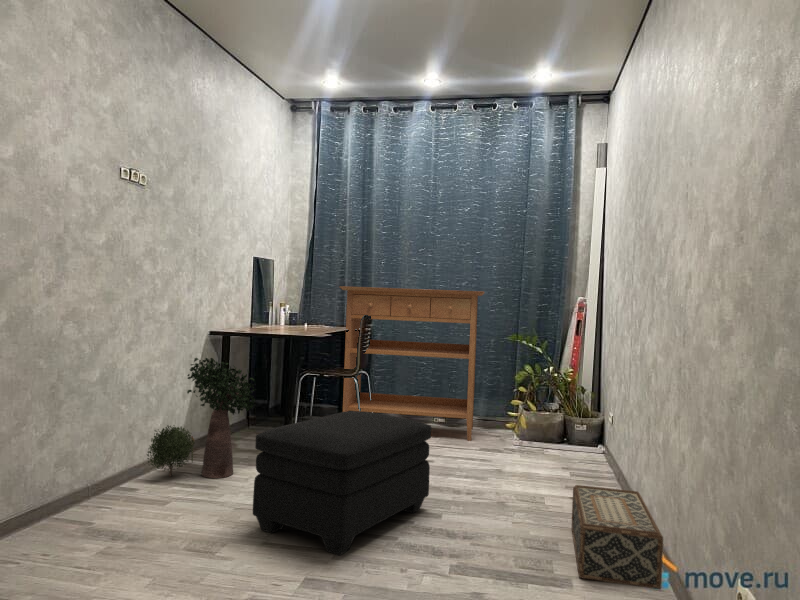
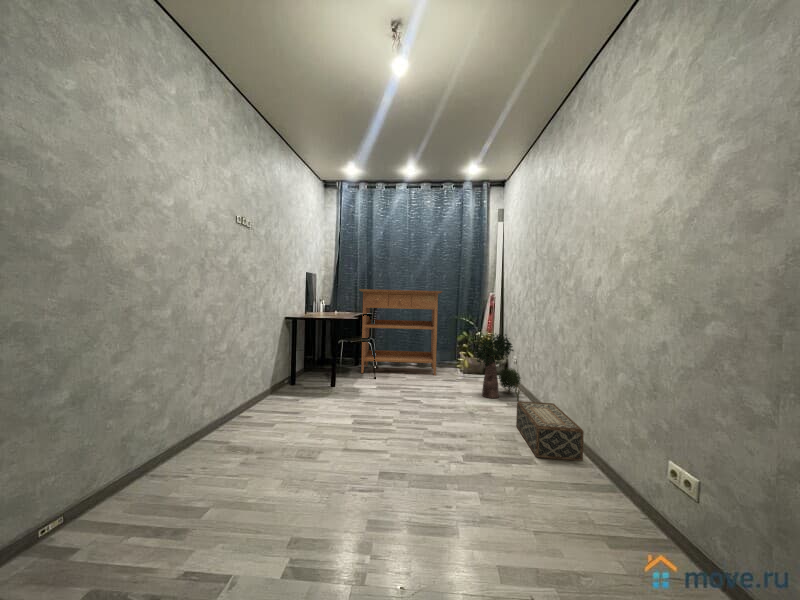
potted plant: present [147,358,255,478] -> present [474,334,521,401]
ottoman: present [253,411,431,555] -> none [334,364,433,454]

